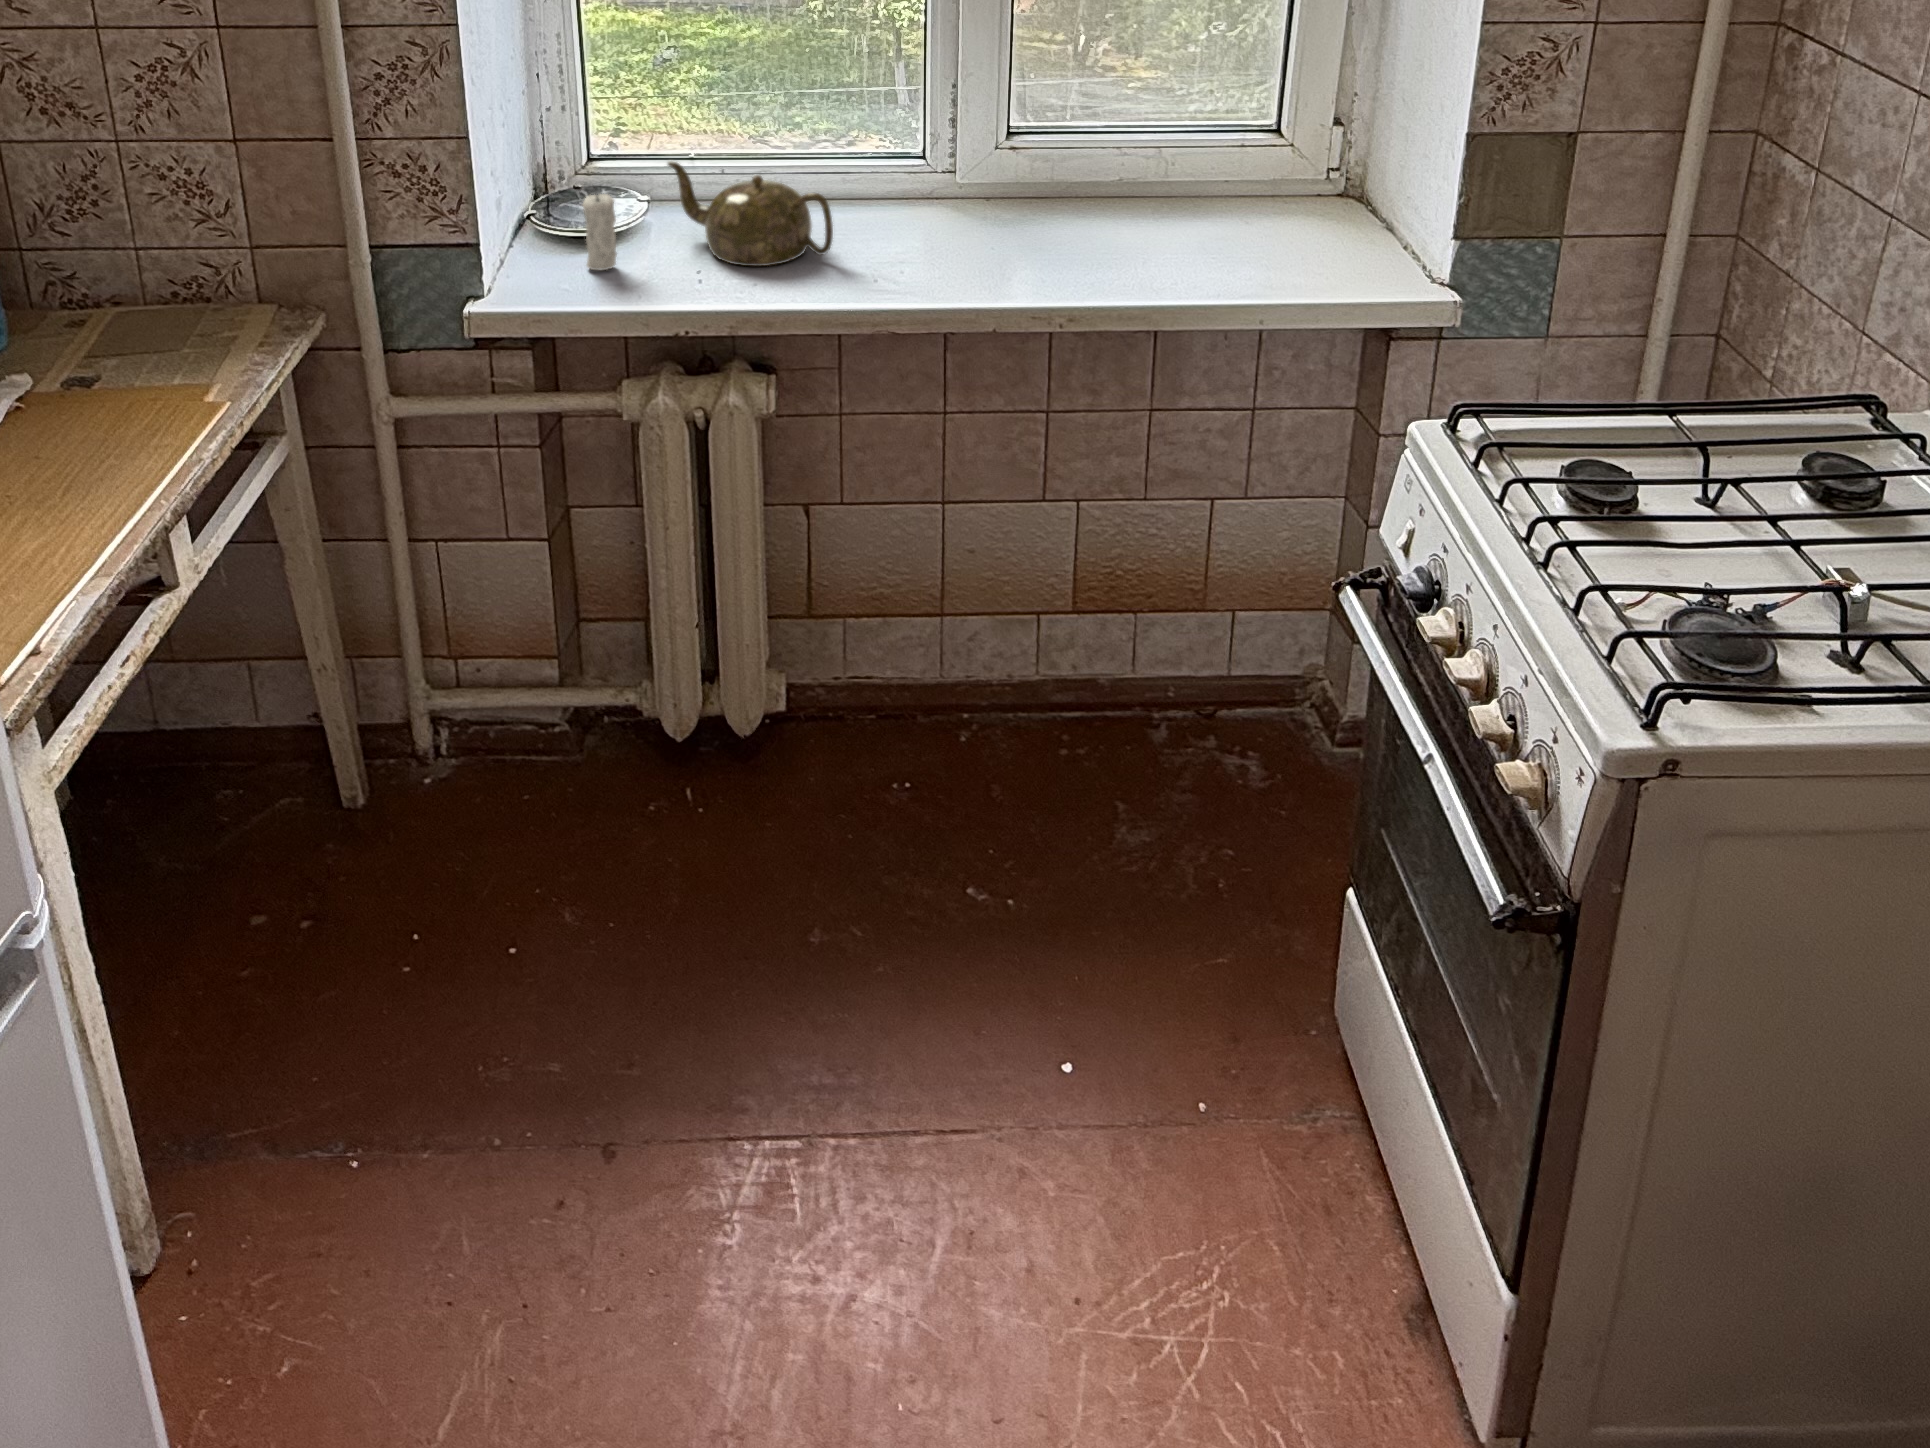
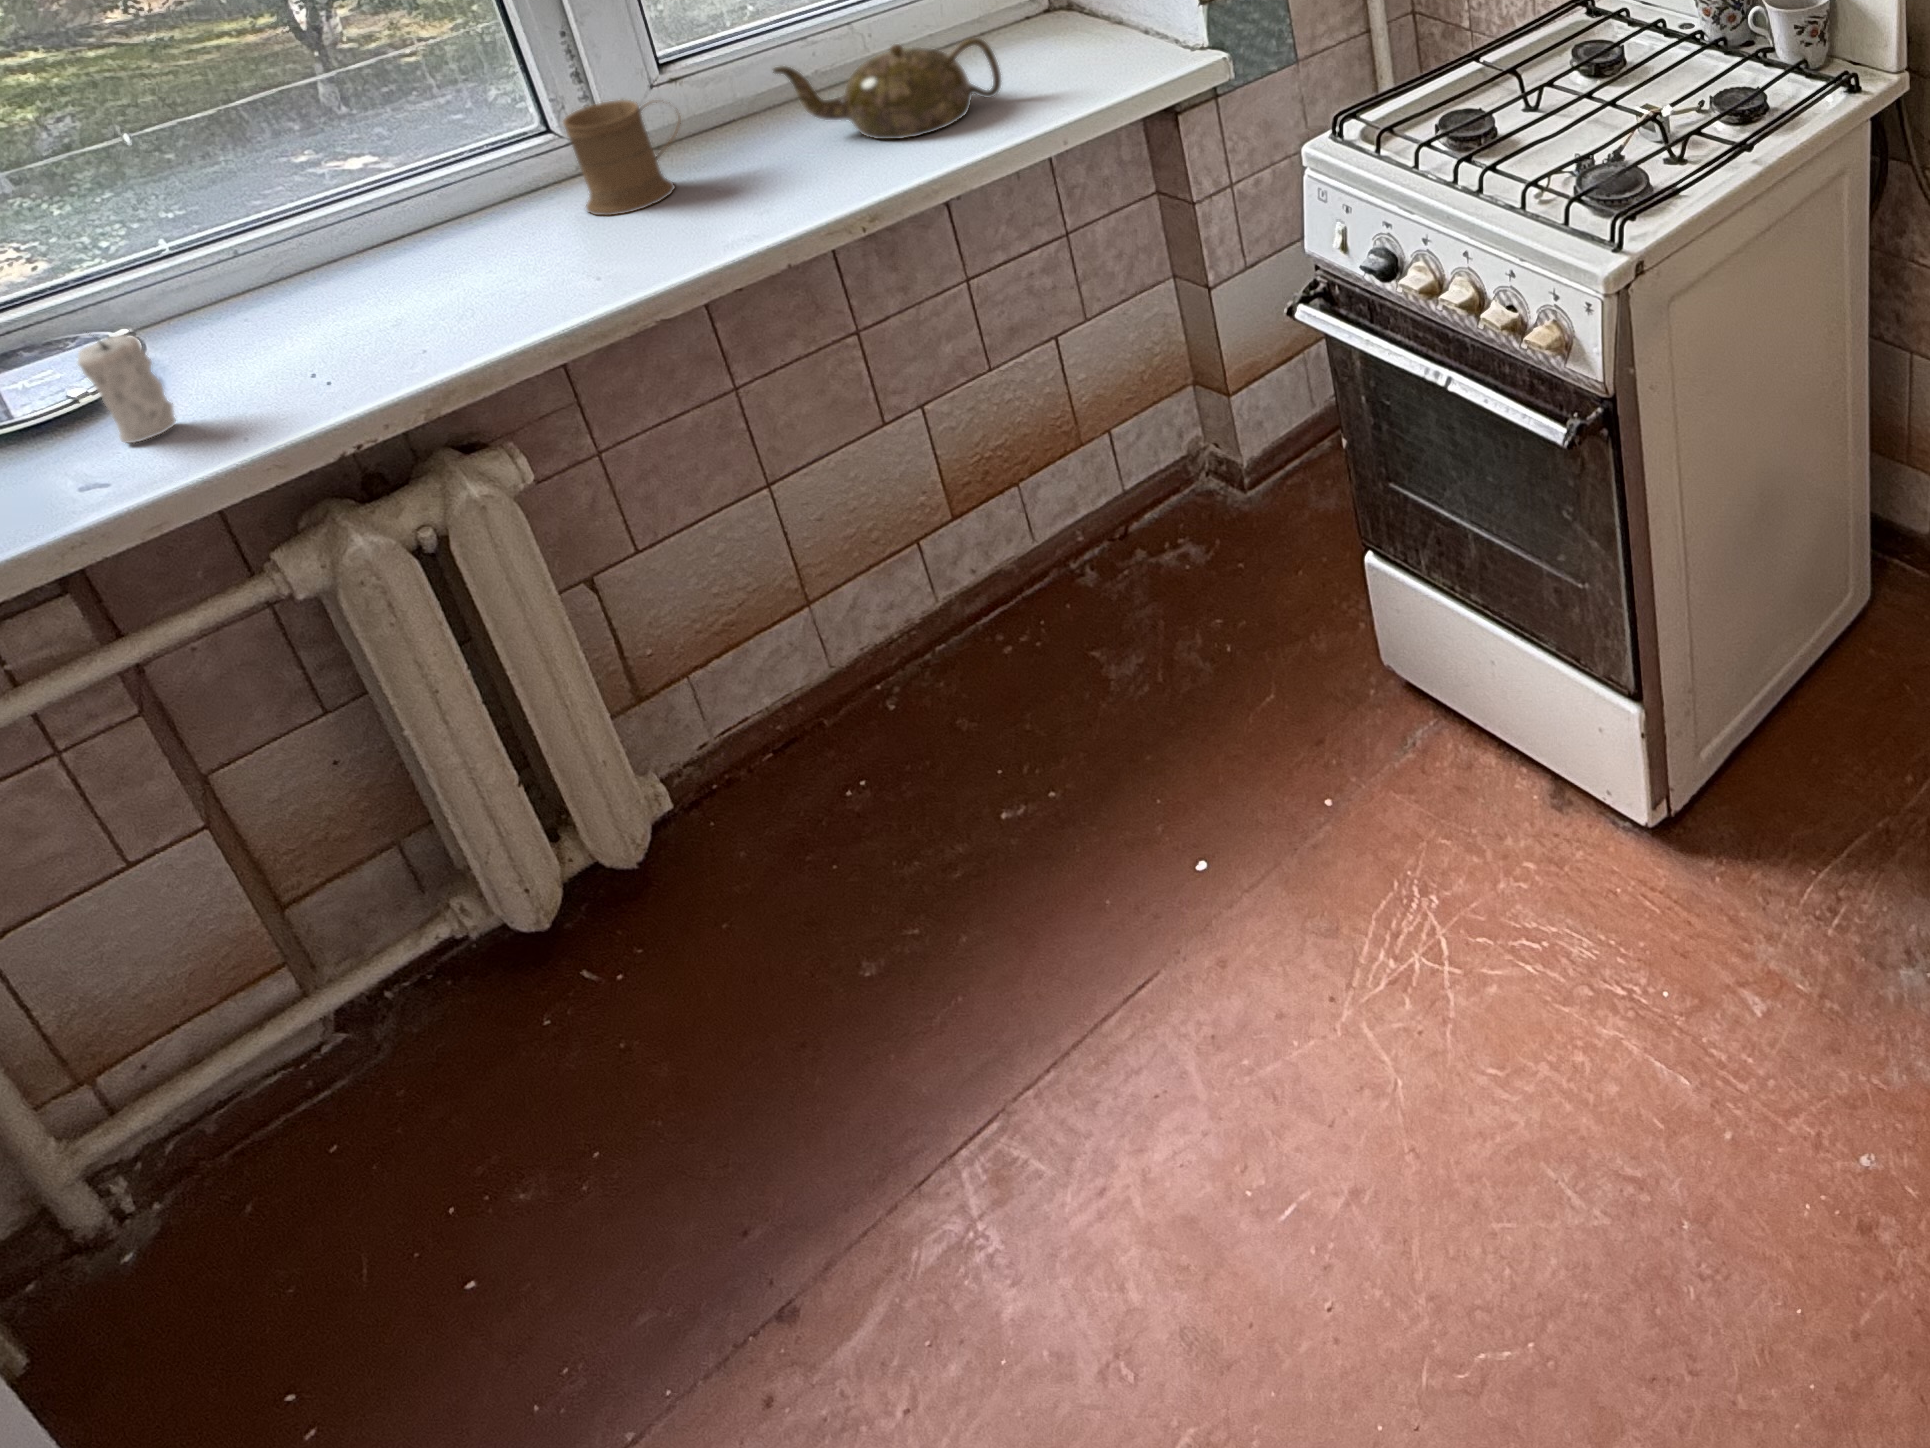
mug: none [908,144,993,239] -> present [563,100,681,216]
teapot: present [668,161,833,266] -> present [773,38,1001,139]

